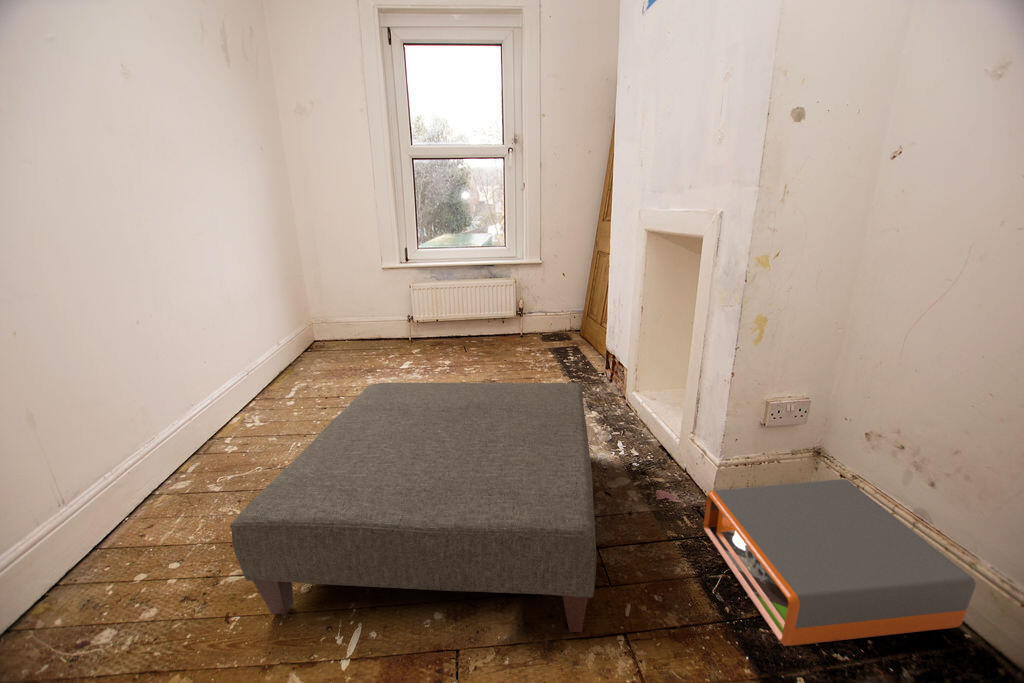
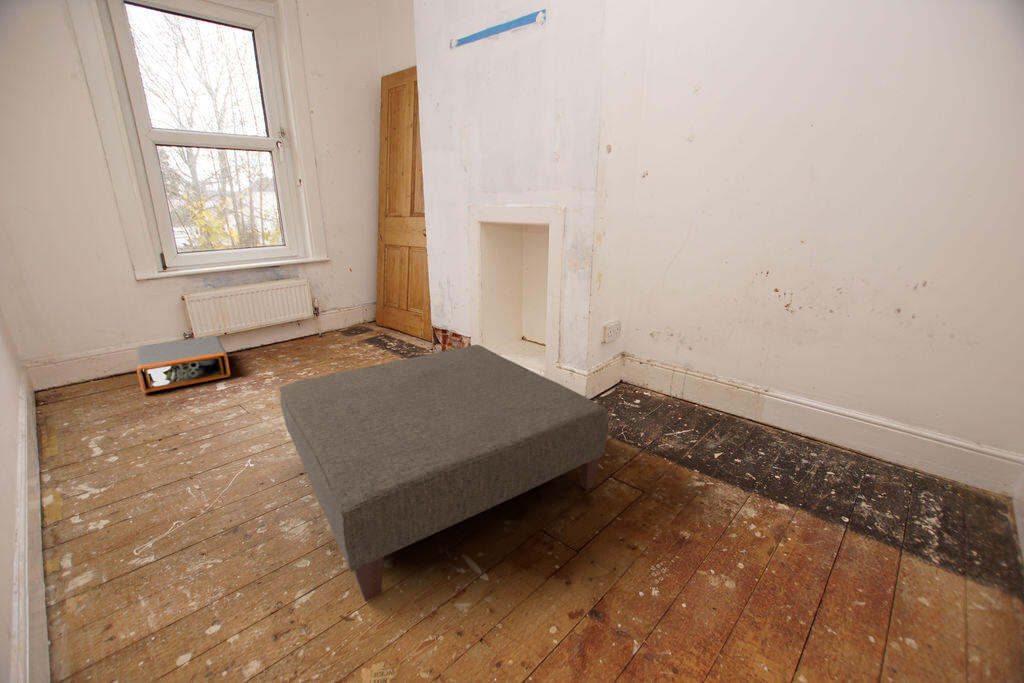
storage box: present [704,479,976,646] -> present [137,336,230,393]

